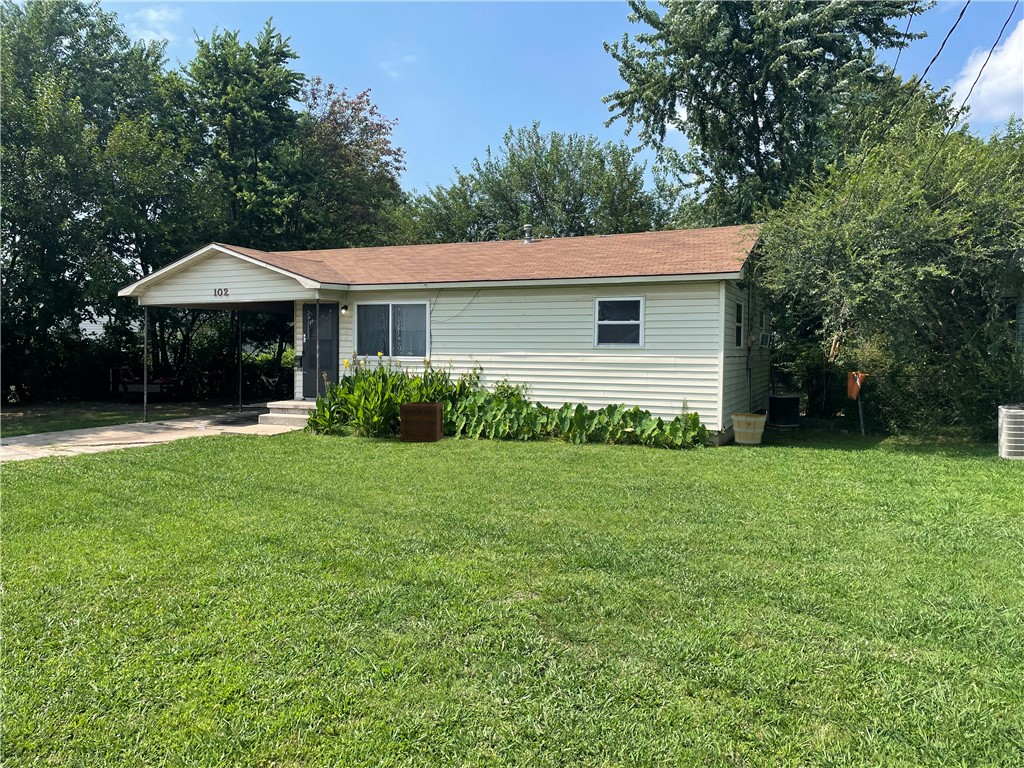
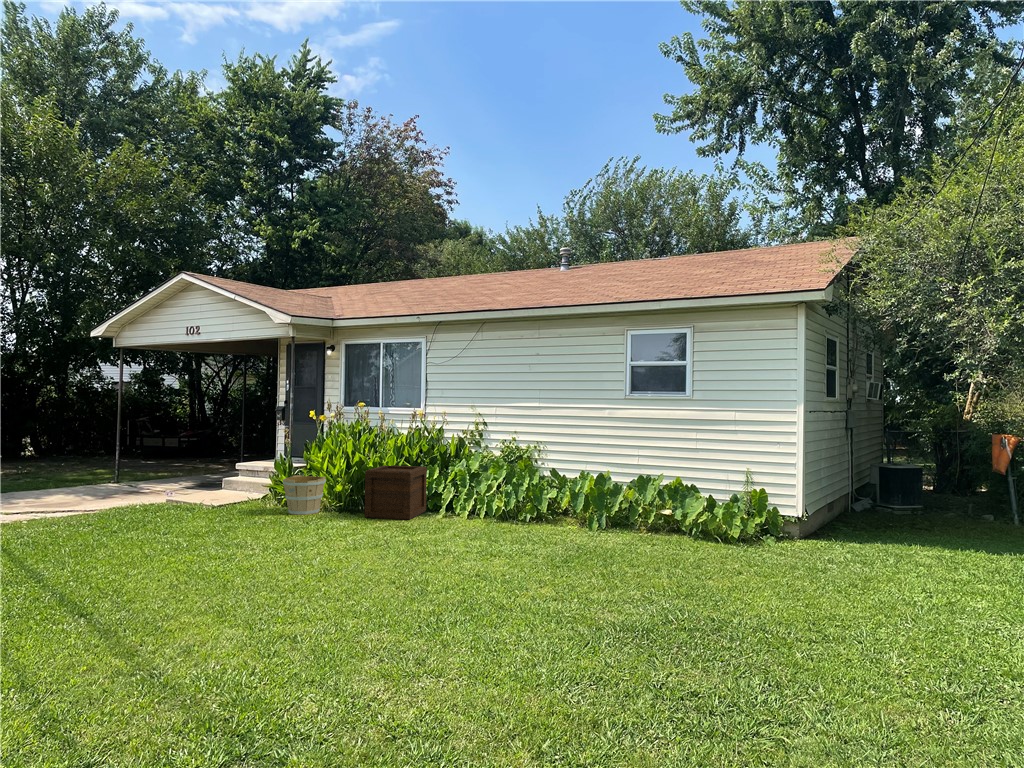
wooden bucket: present [731,413,766,444] -> present [283,475,326,515]

